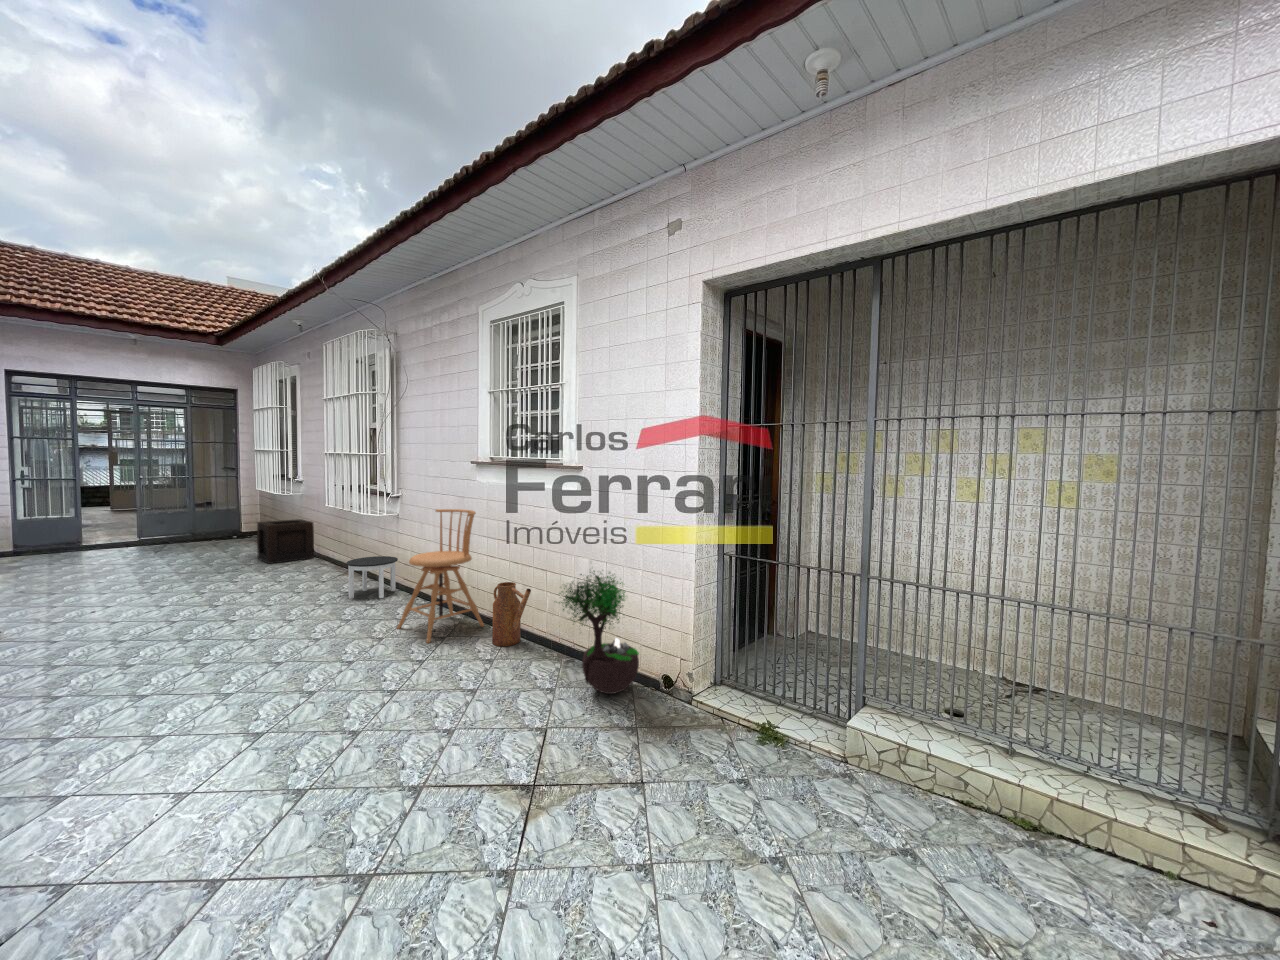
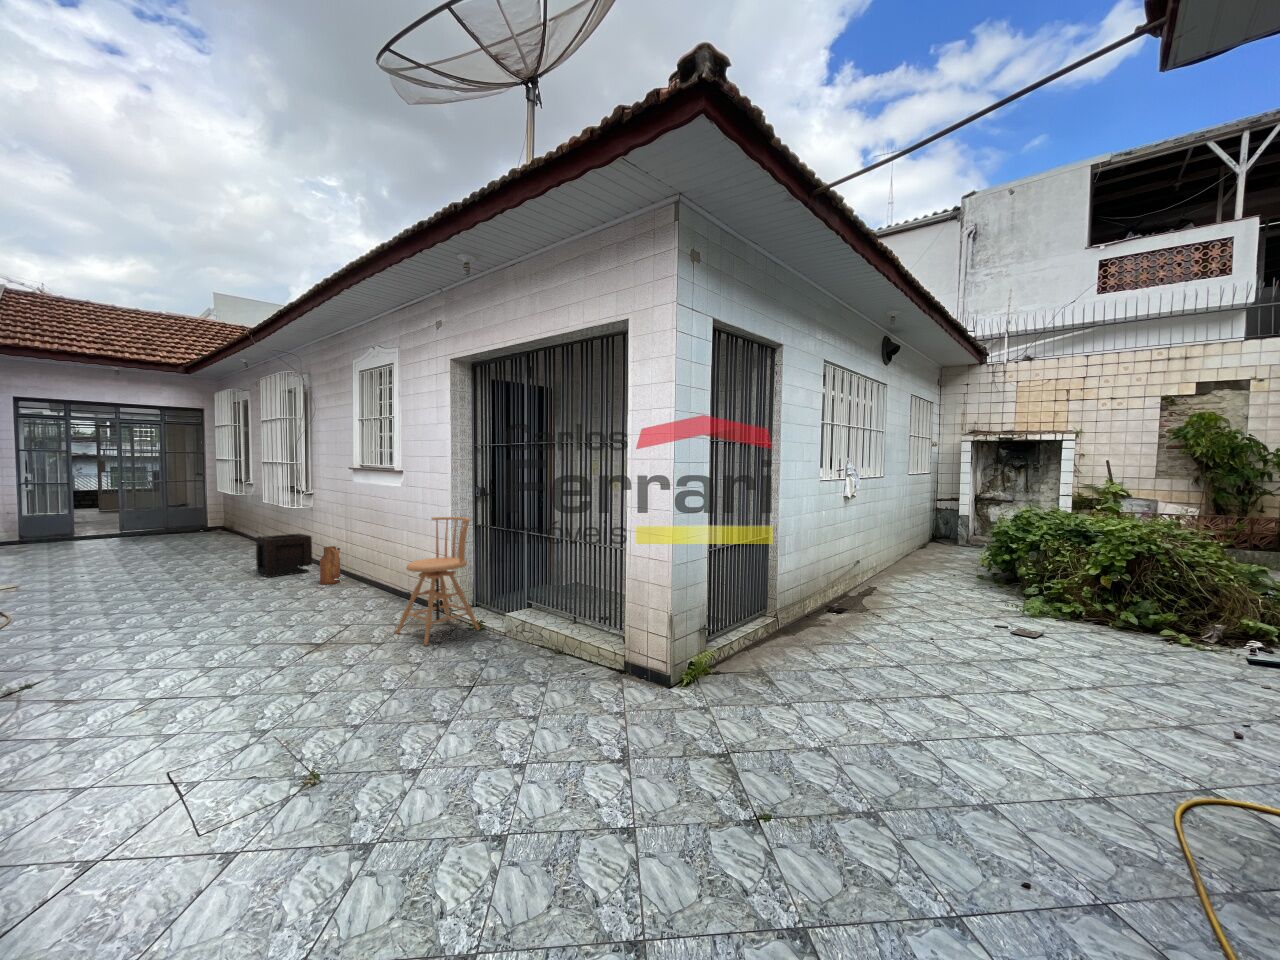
round table: present [346,556,398,599] -> none [345,566,395,608]
potted tree: present [559,571,639,694] -> none [545,559,629,686]
watering can: present [492,582,531,646] -> present [320,546,340,585]

